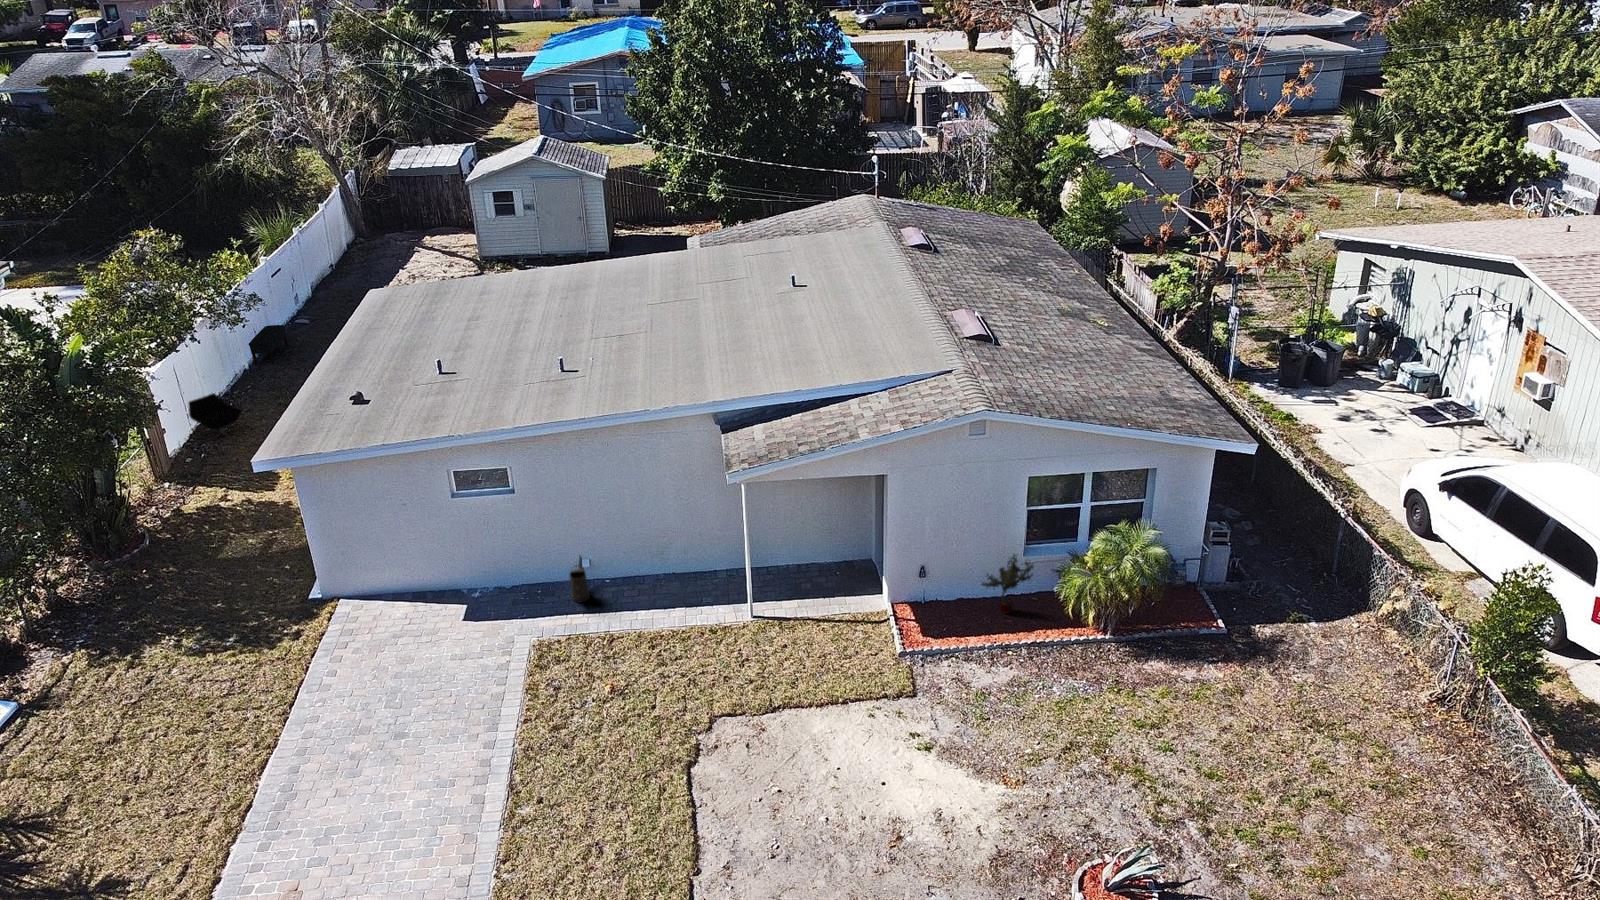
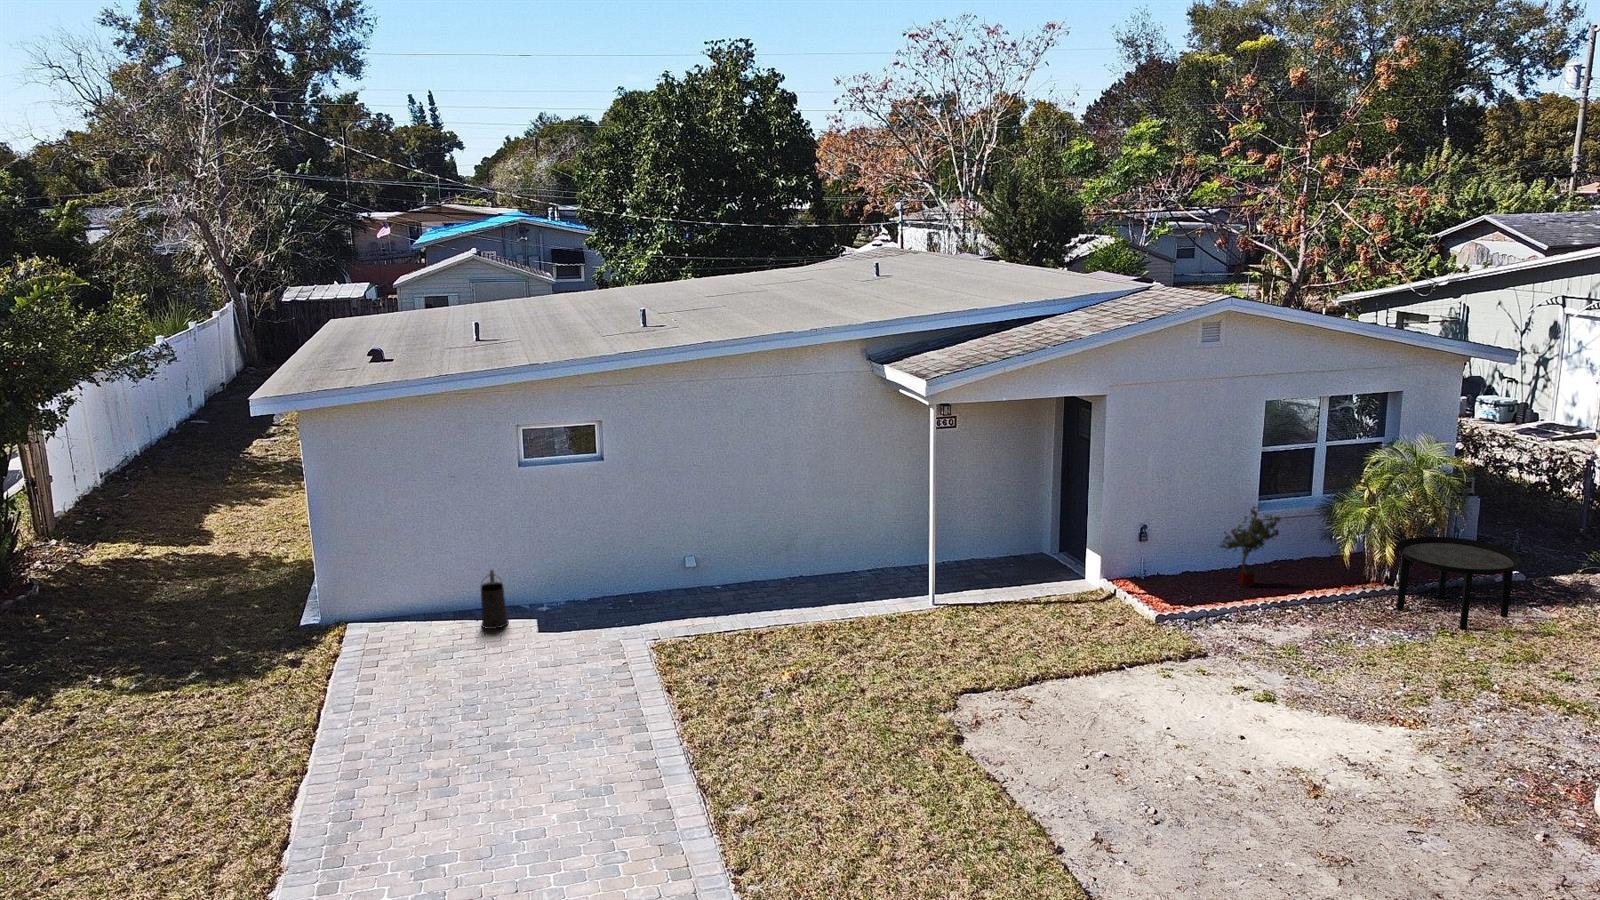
bench: present [249,325,288,365] -> none [146,412,192,453]
lounge chair: present [189,393,242,437] -> none [80,453,153,508]
watering can: present [570,556,590,602] -> present [481,570,509,629]
round table: none [1102,596,1191,682] -> present [1396,537,1522,630]

